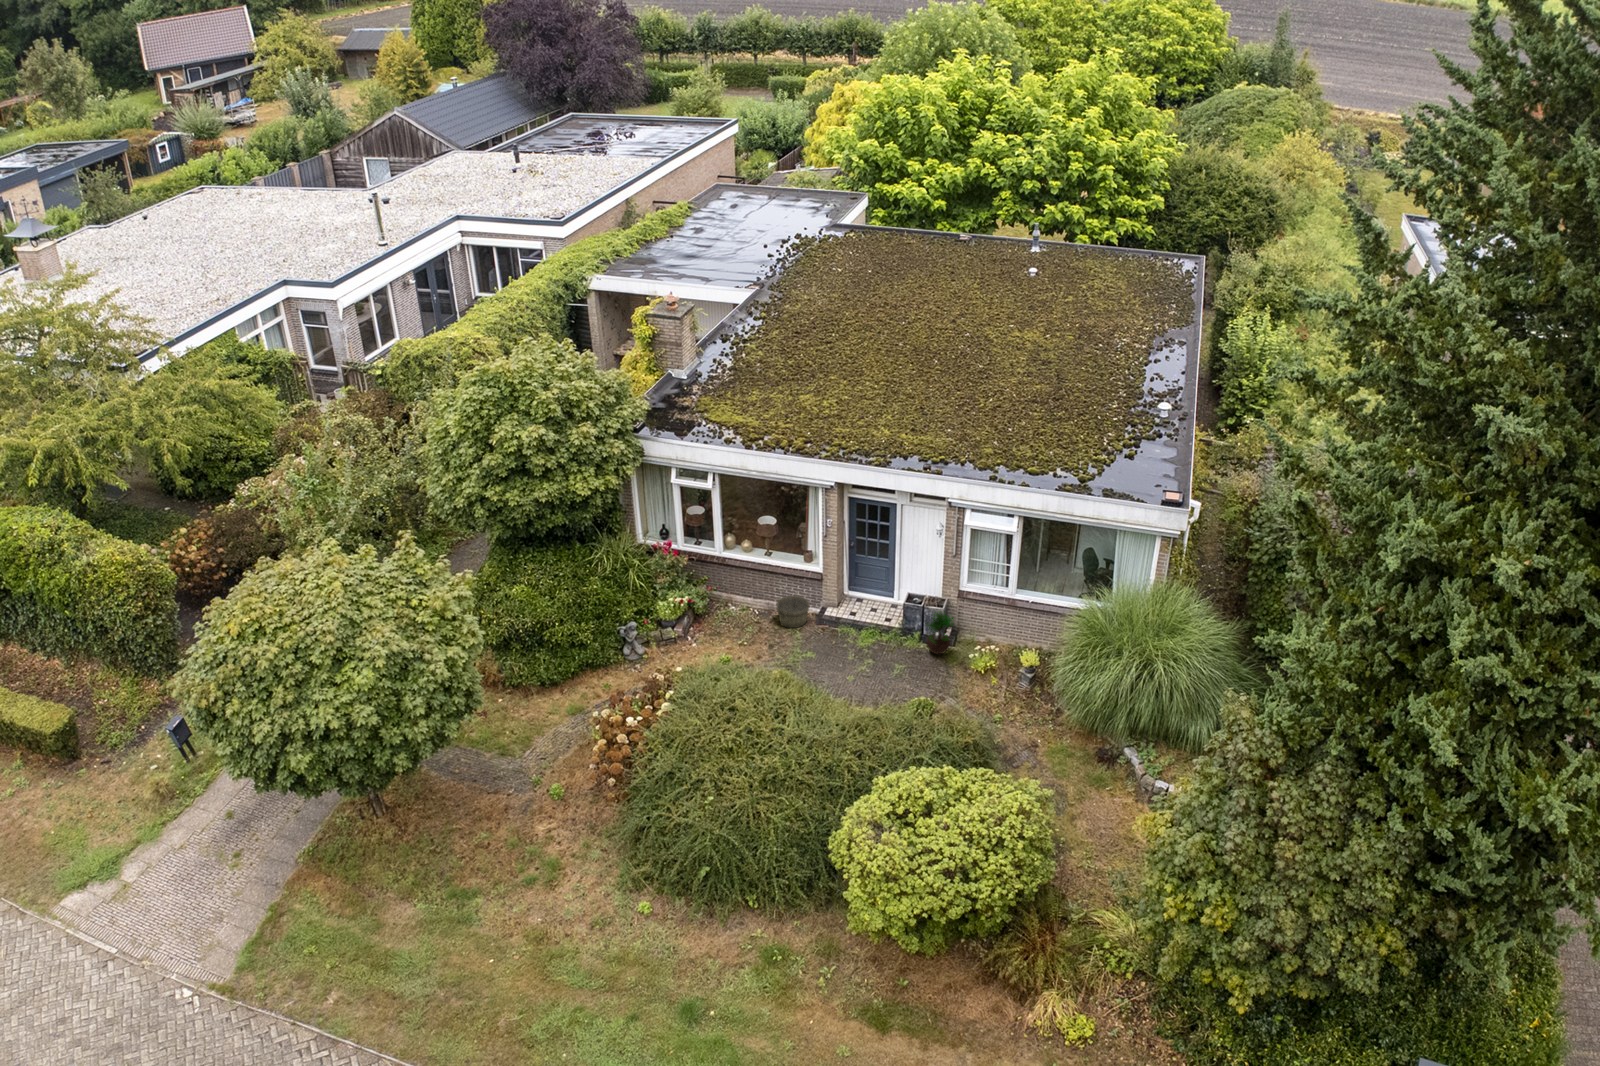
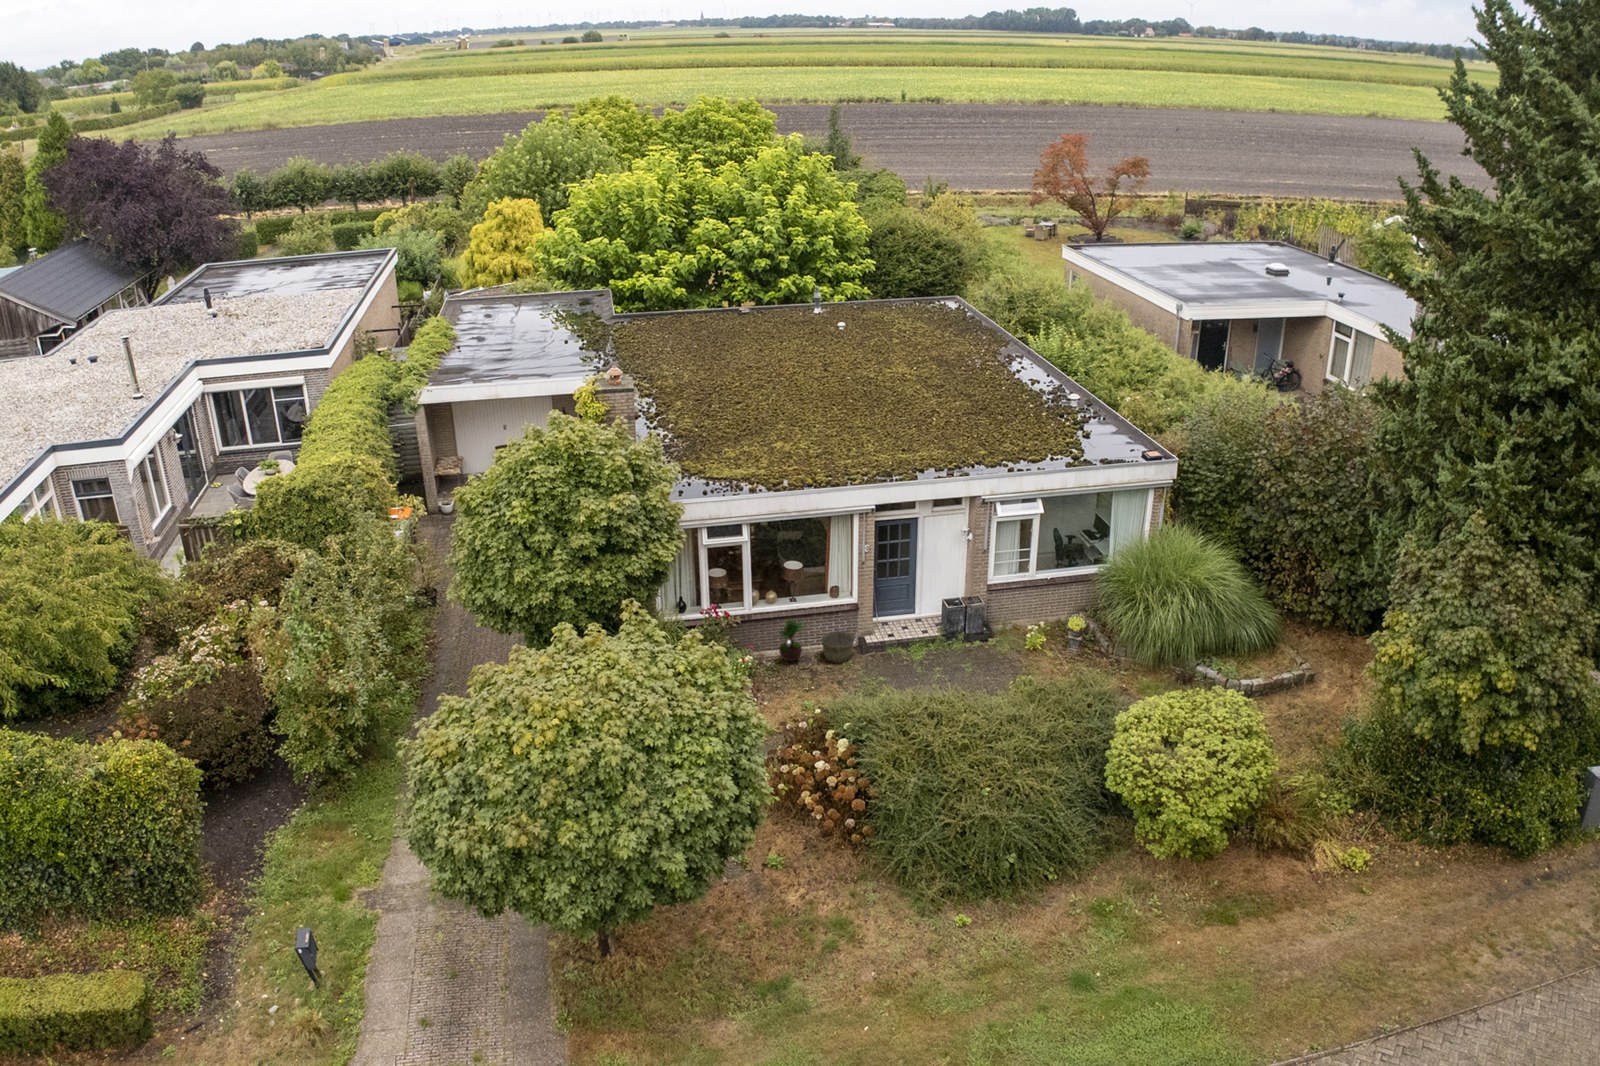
potted tree: present [926,613,953,654] -> present [777,620,802,661]

